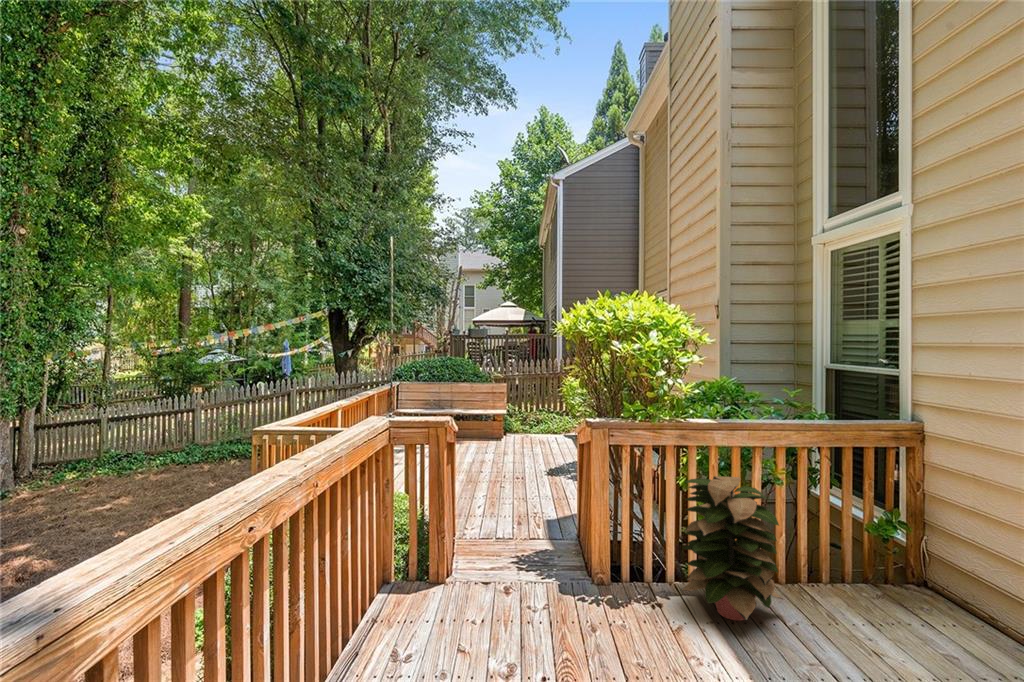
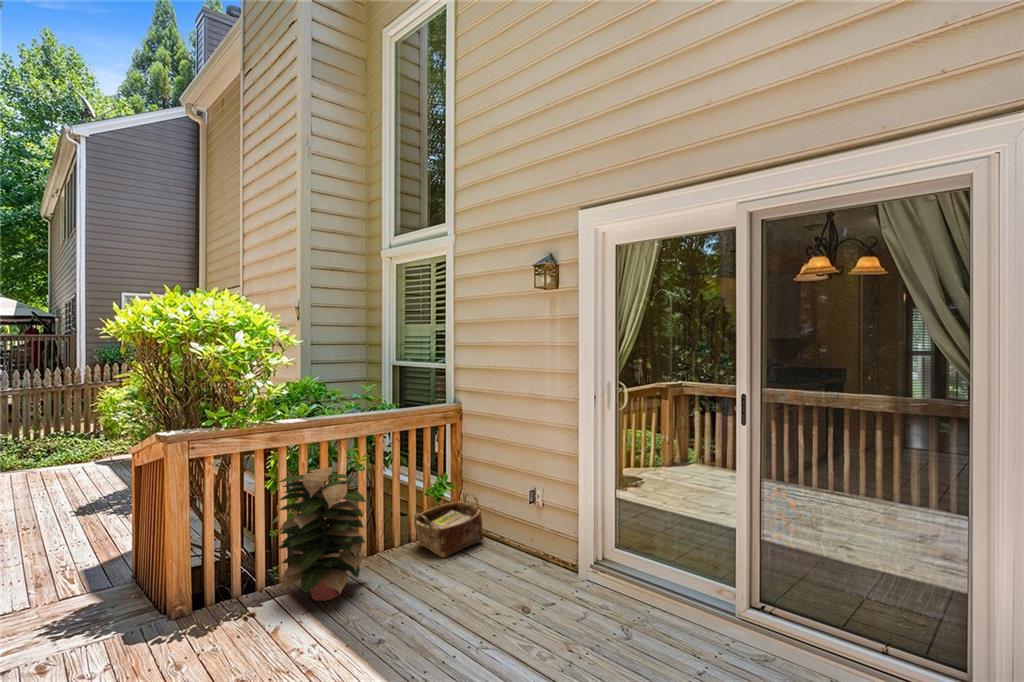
woven basket: none [847,547,963,624] -> present [414,493,483,557]

